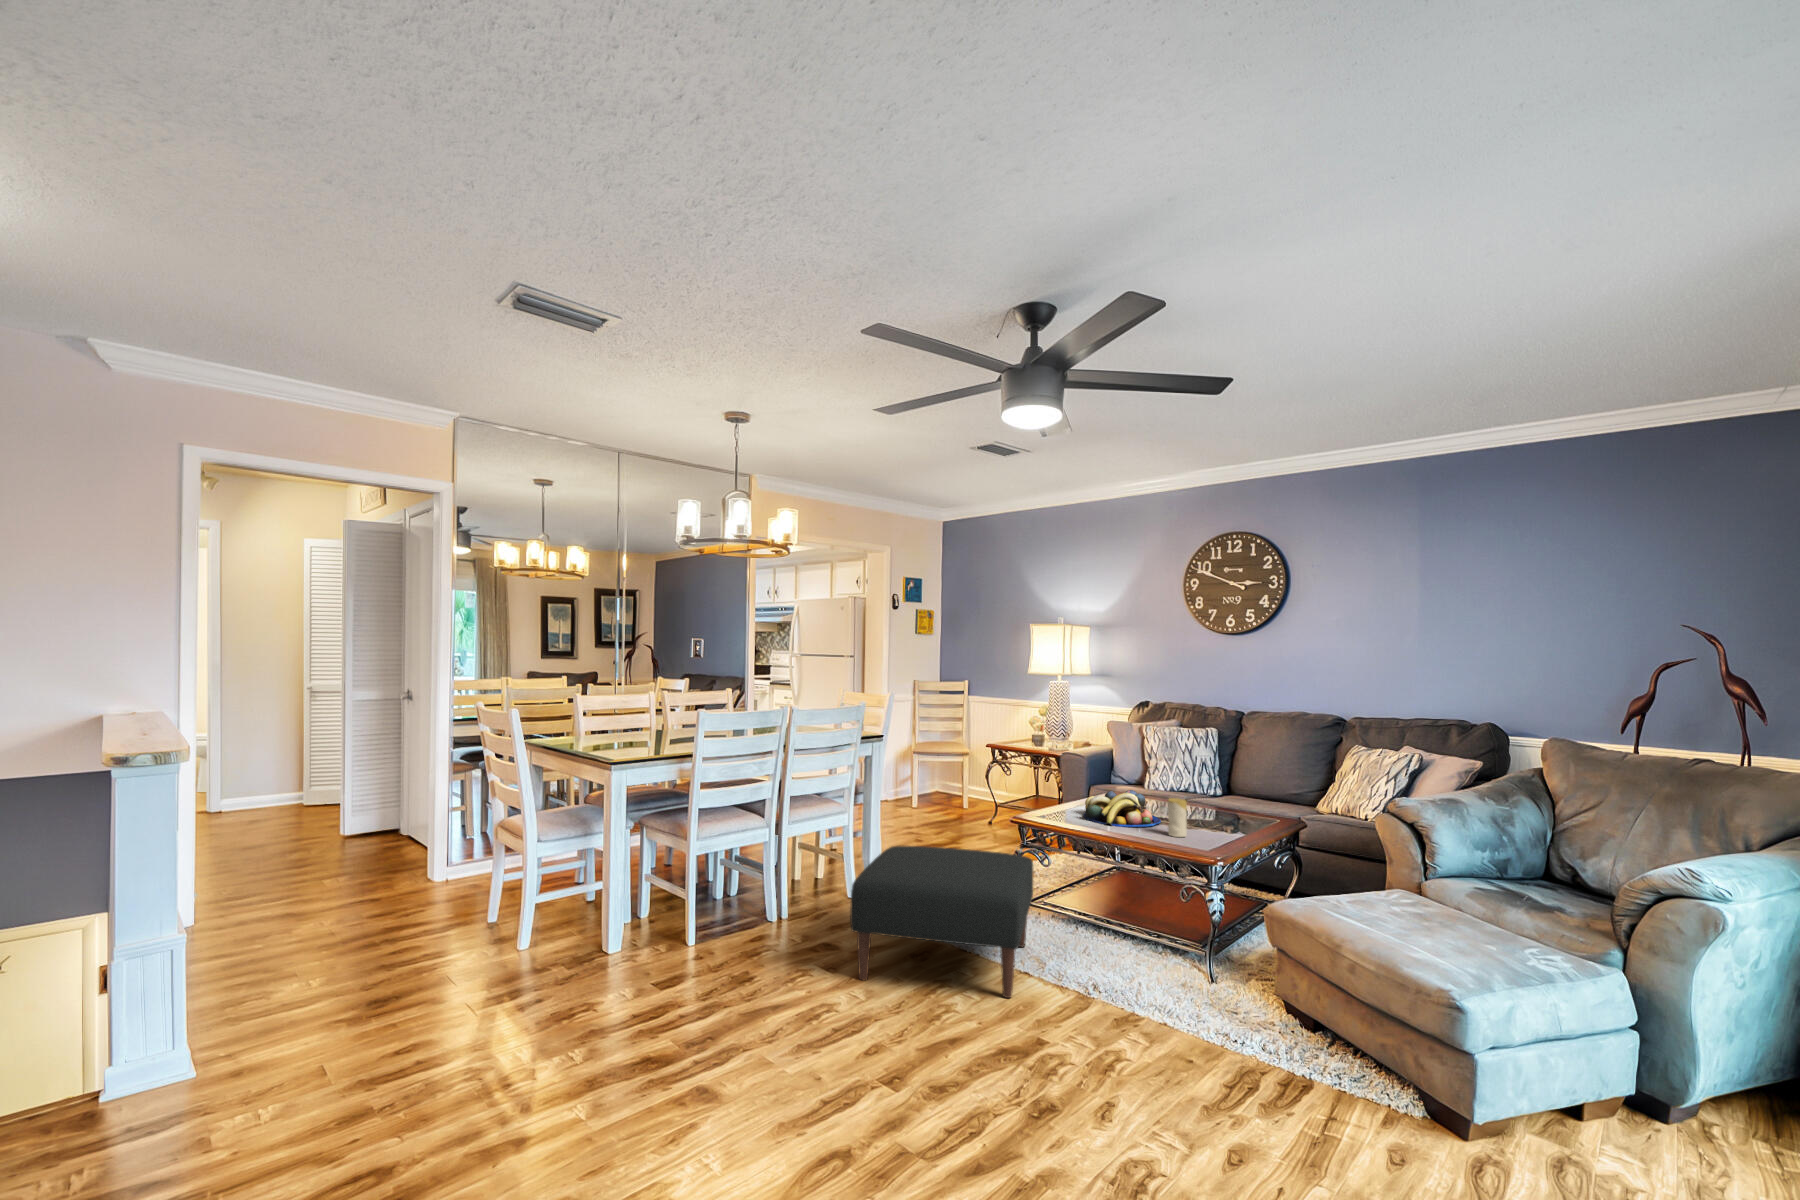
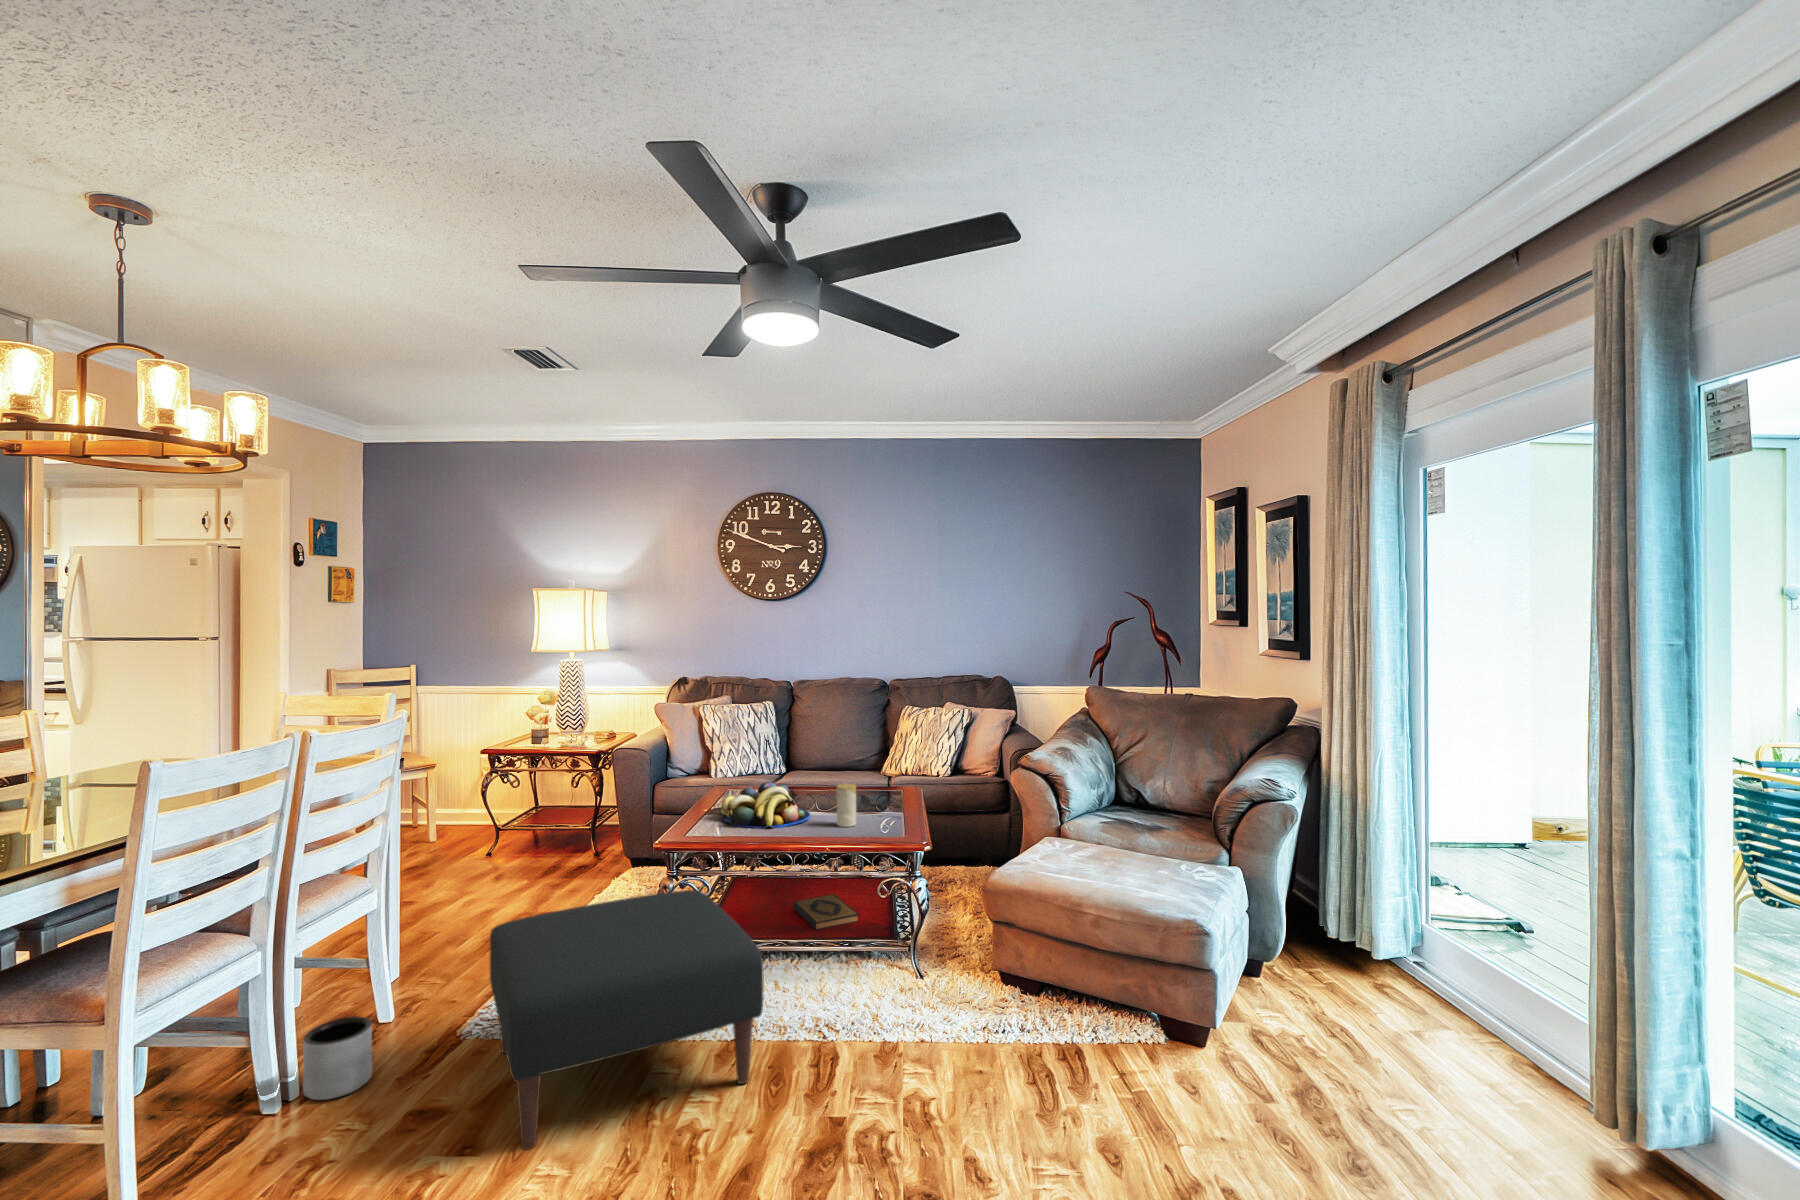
planter: none [791,881,826,925] -> present [303,1016,372,1100]
hardback book: none [1139,897,1183,926] -> present [793,894,859,930]

